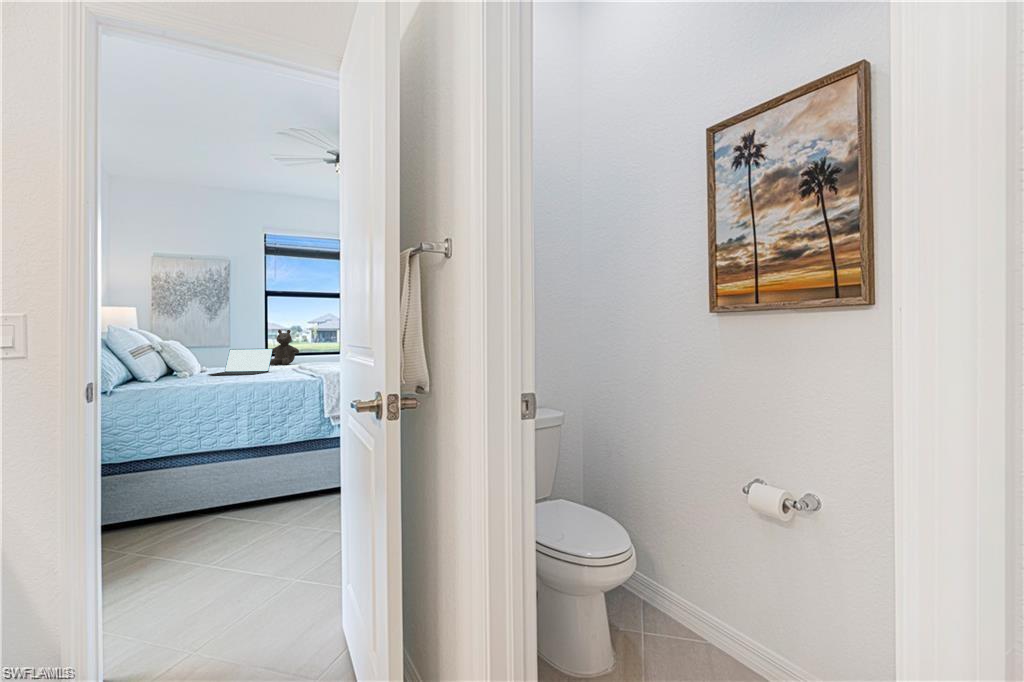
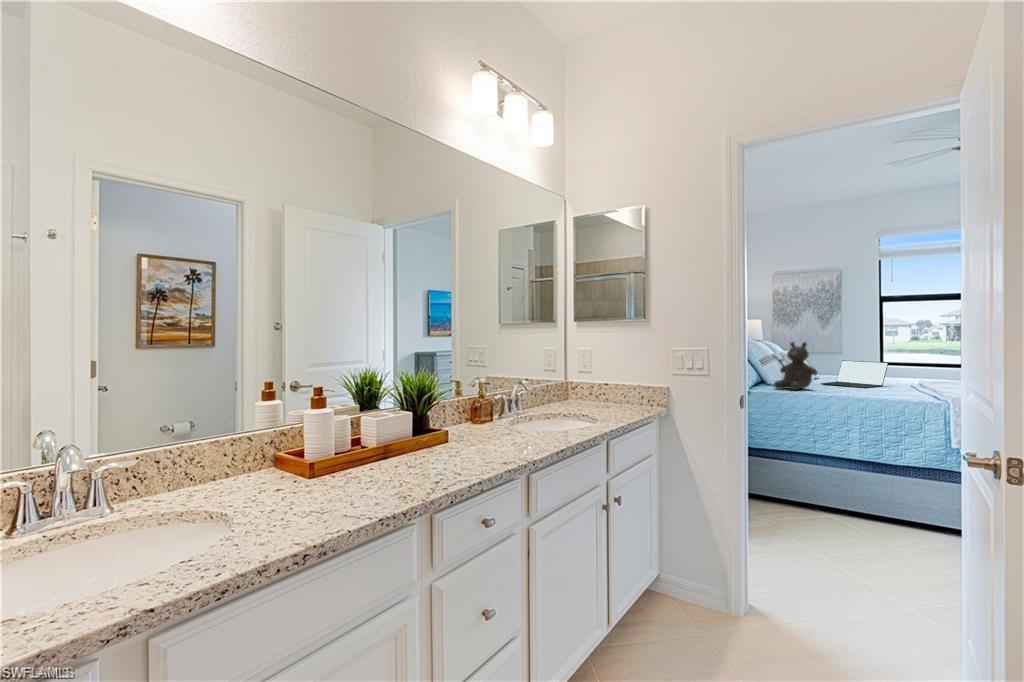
teddy bear: present [270,330,299,365] -> present [774,342,817,390]

